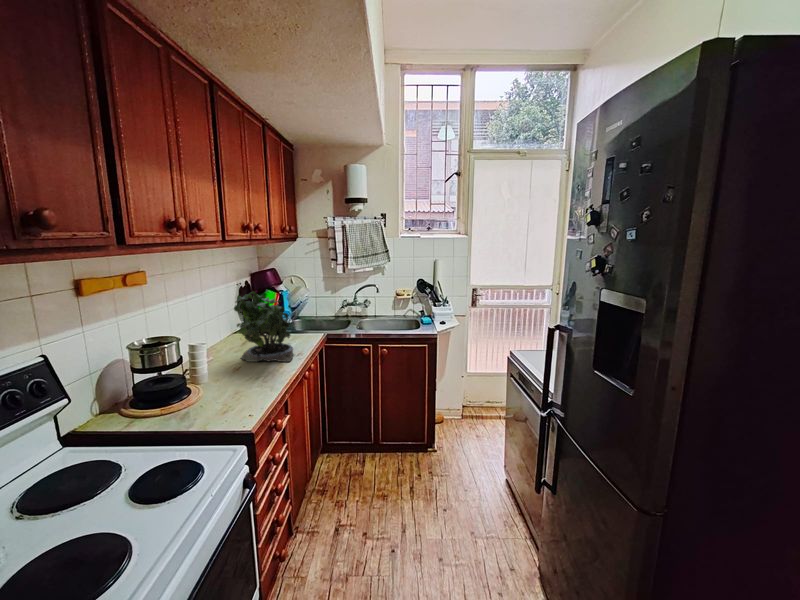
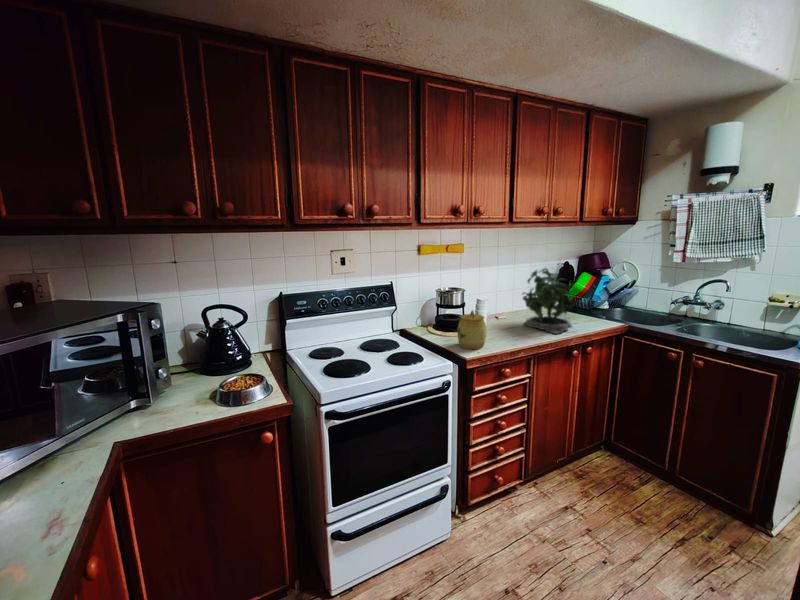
jar: none [204,363,245,419] -> present [457,310,487,349]

